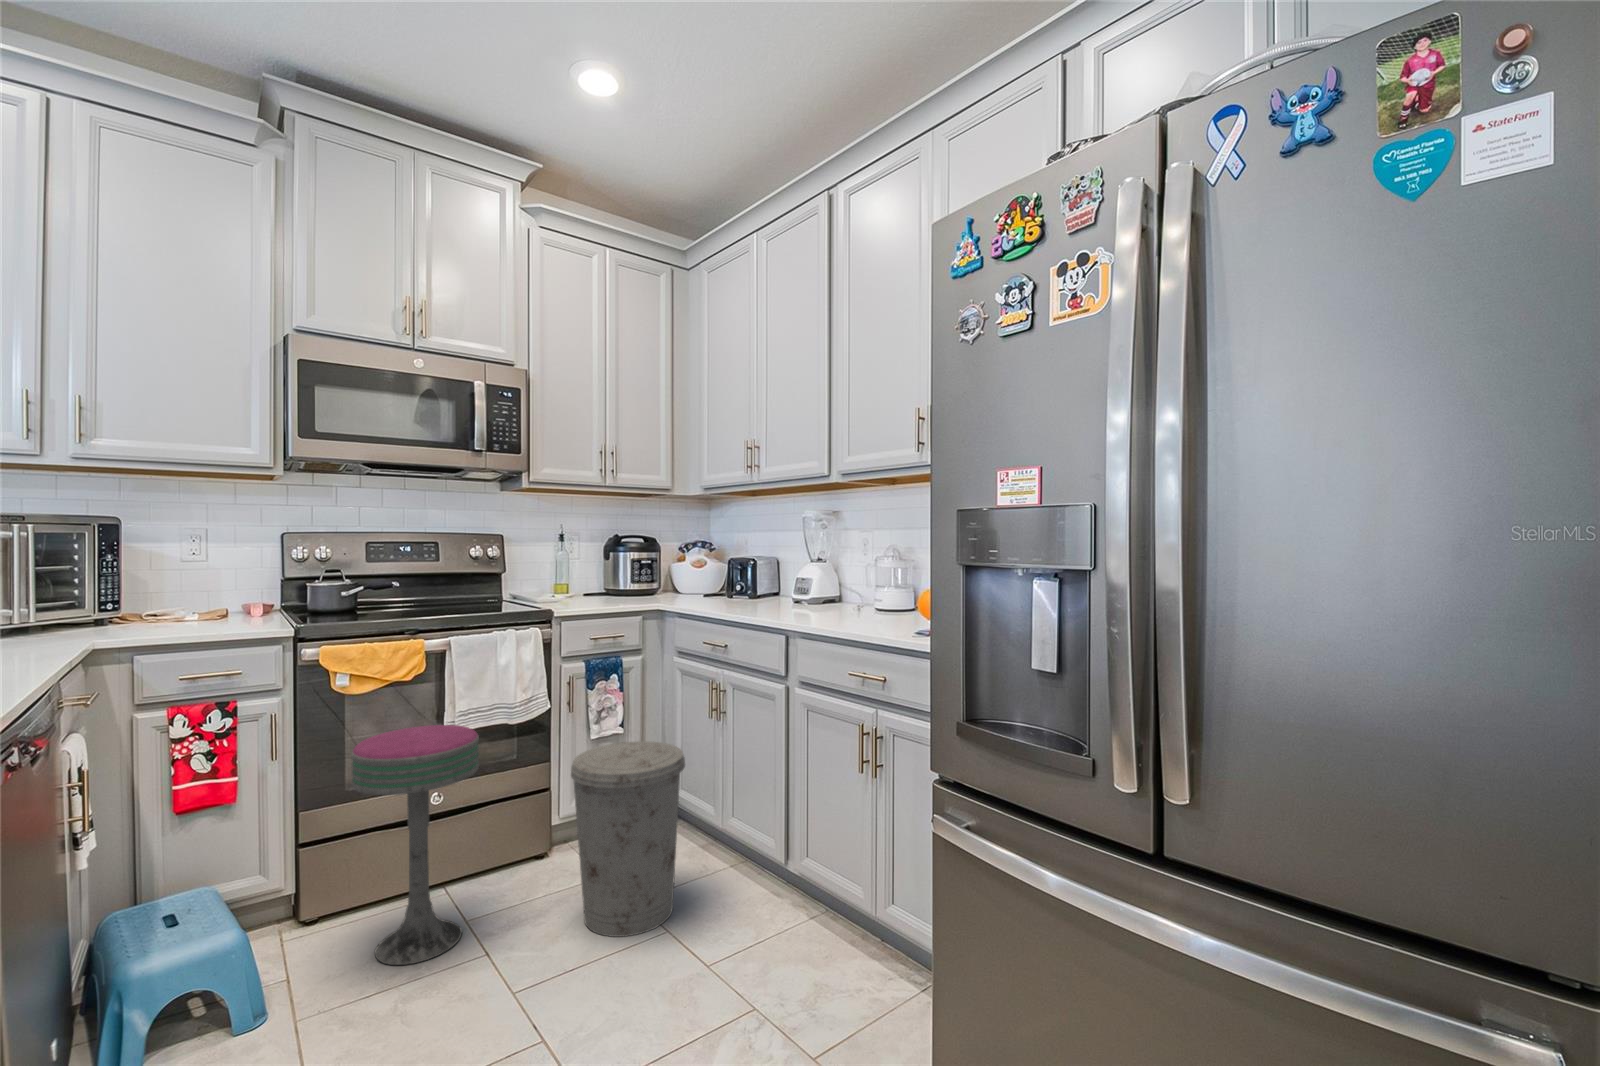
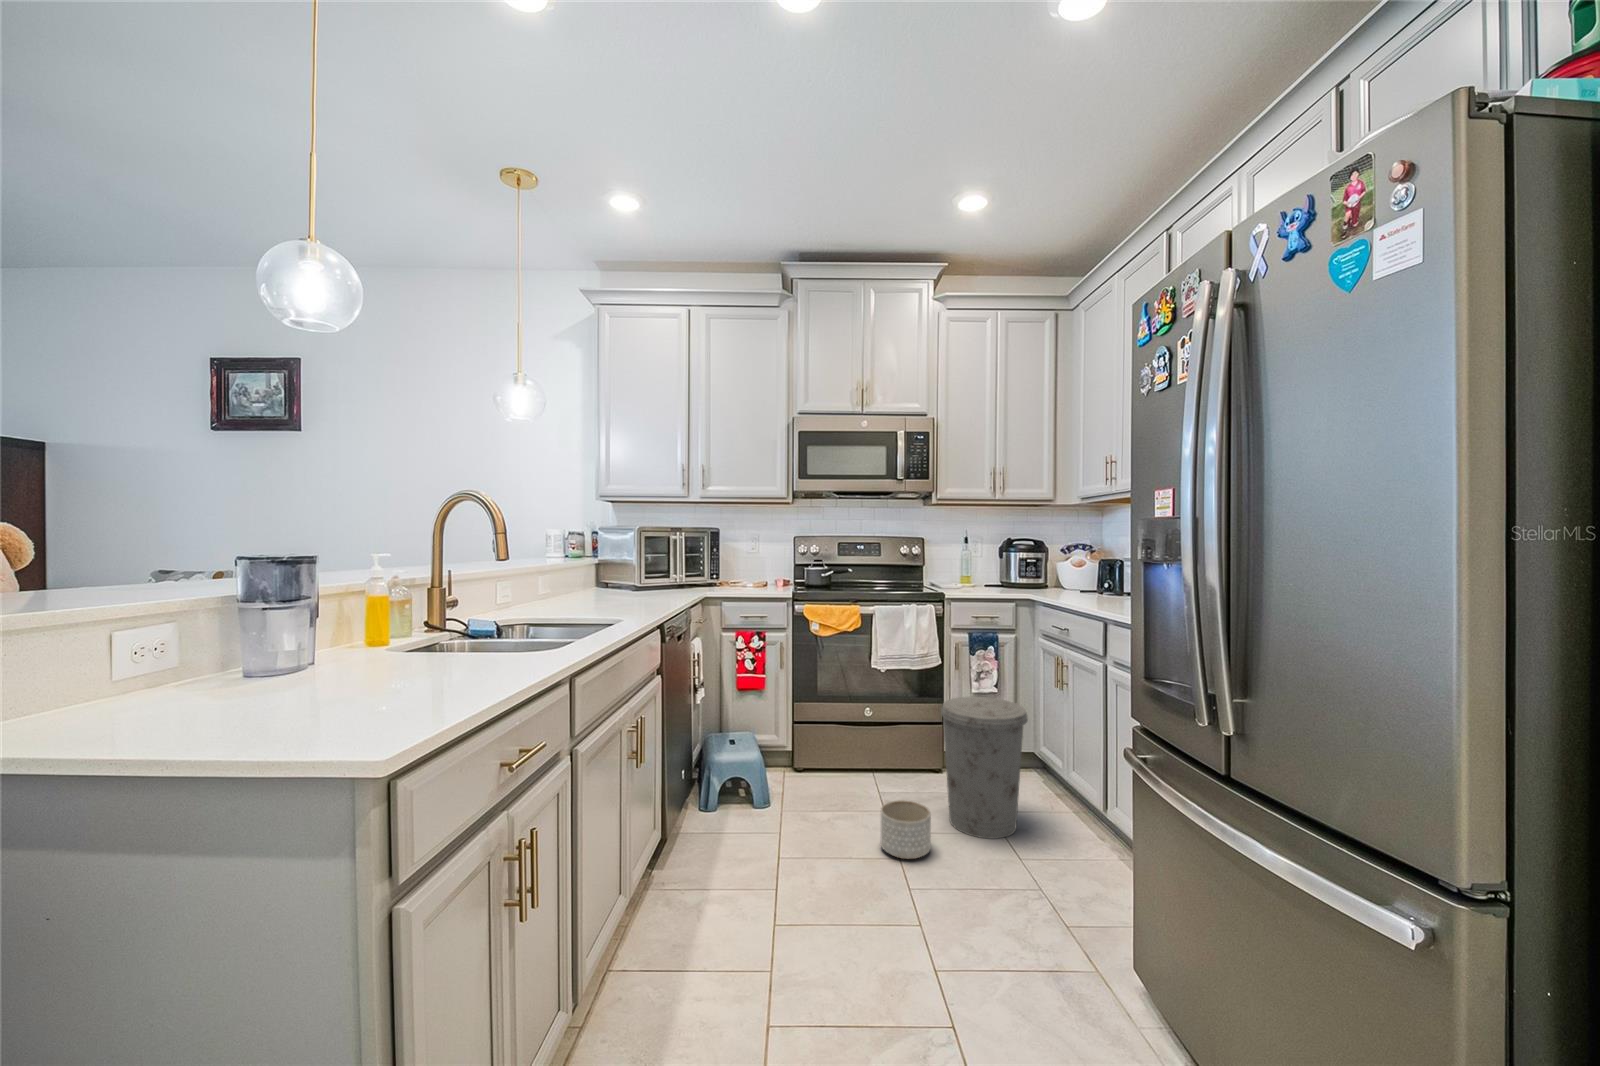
bar stool: present [351,725,479,965] -> none [814,662,885,808]
planter: none [498,918,577,1014] -> present [881,800,931,859]

